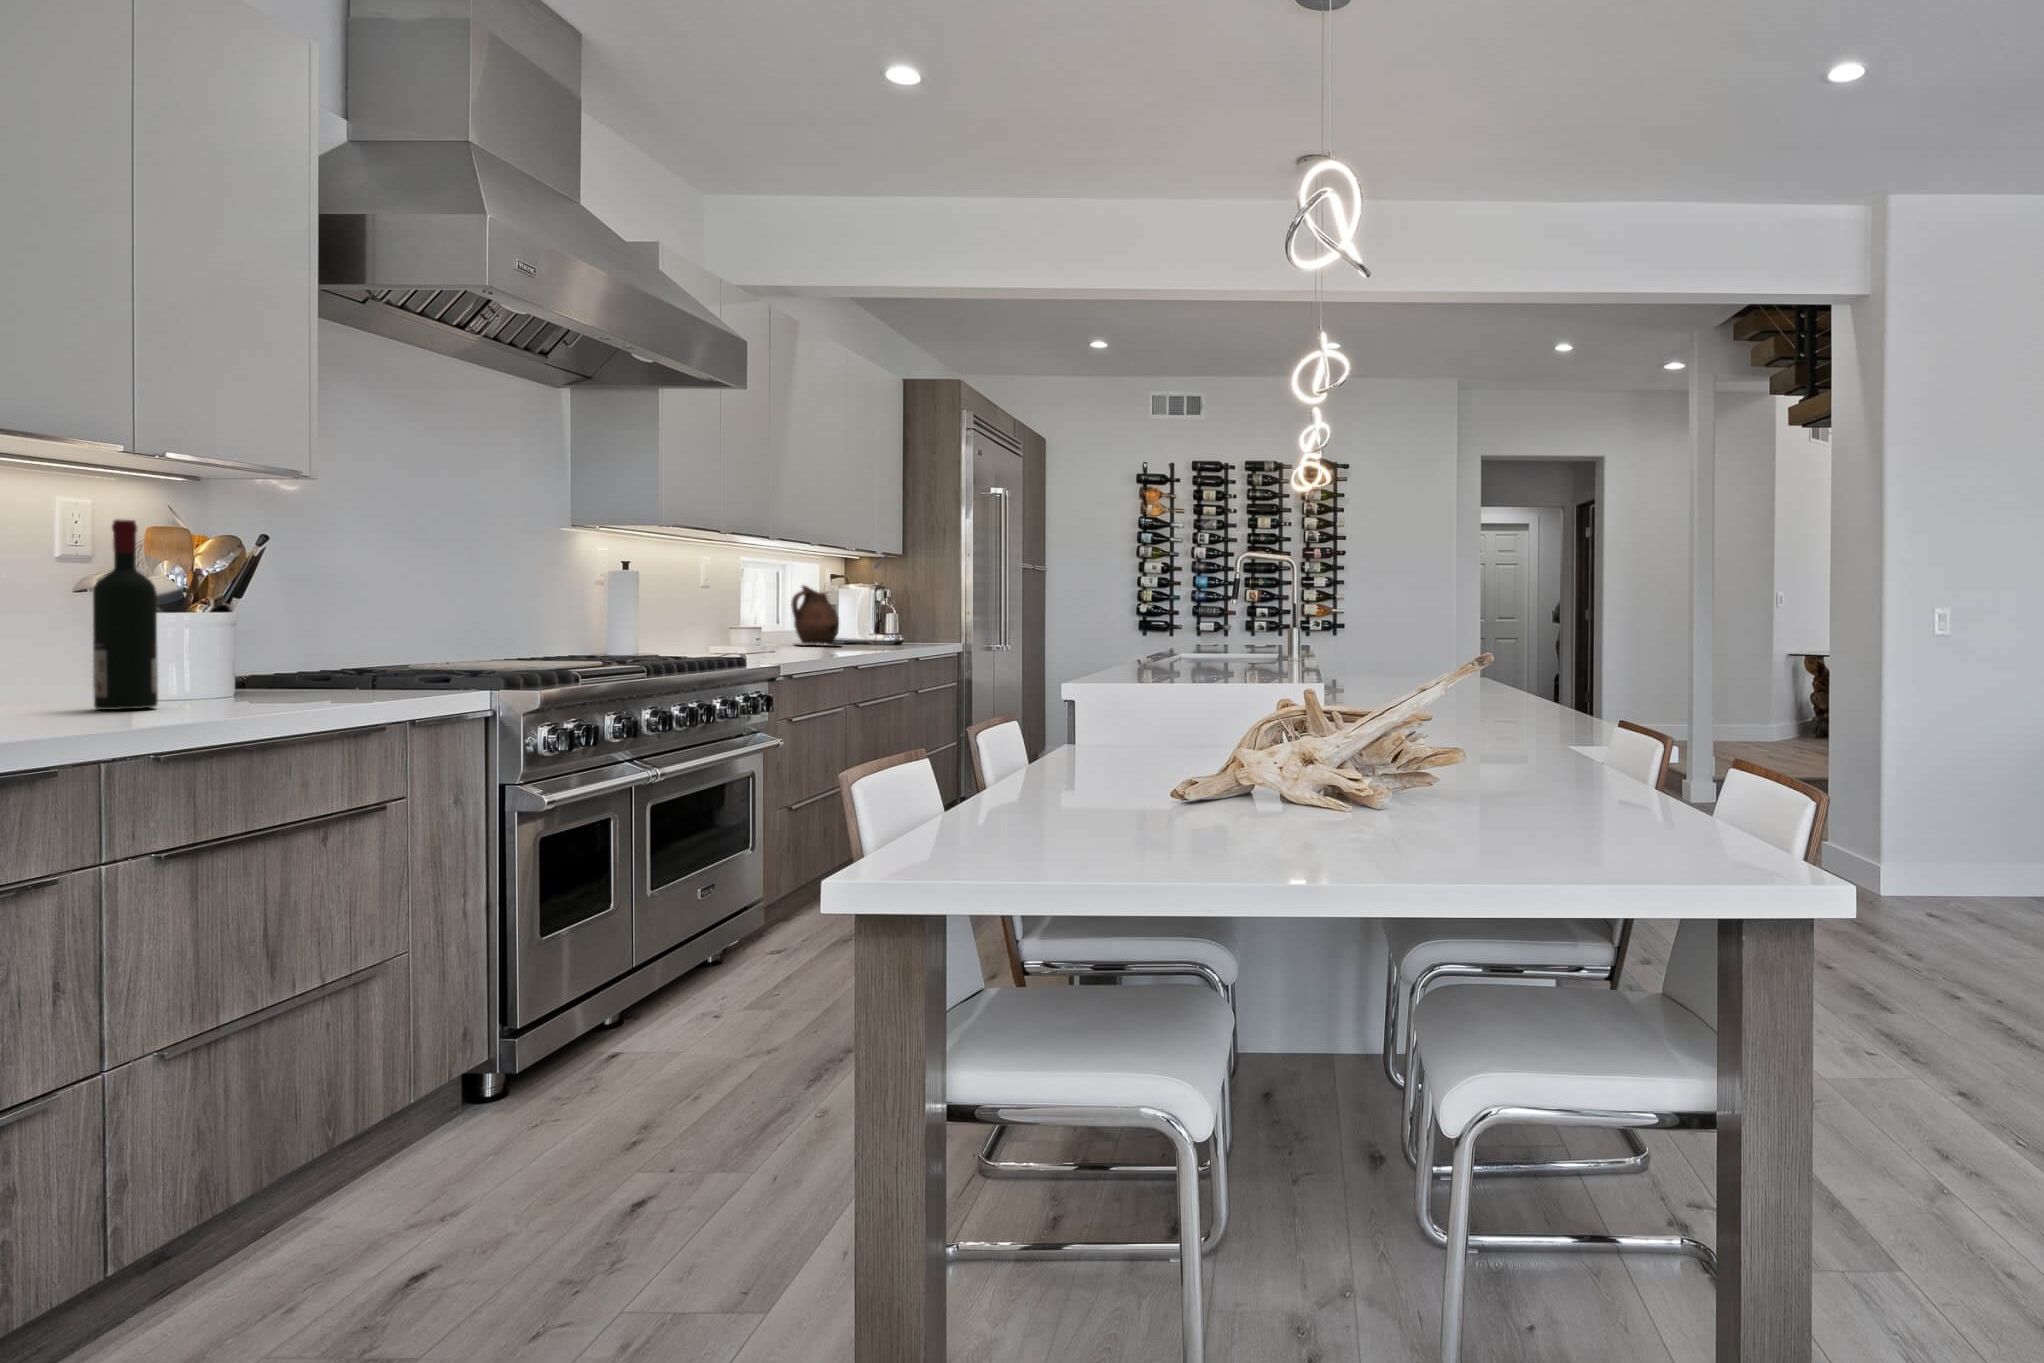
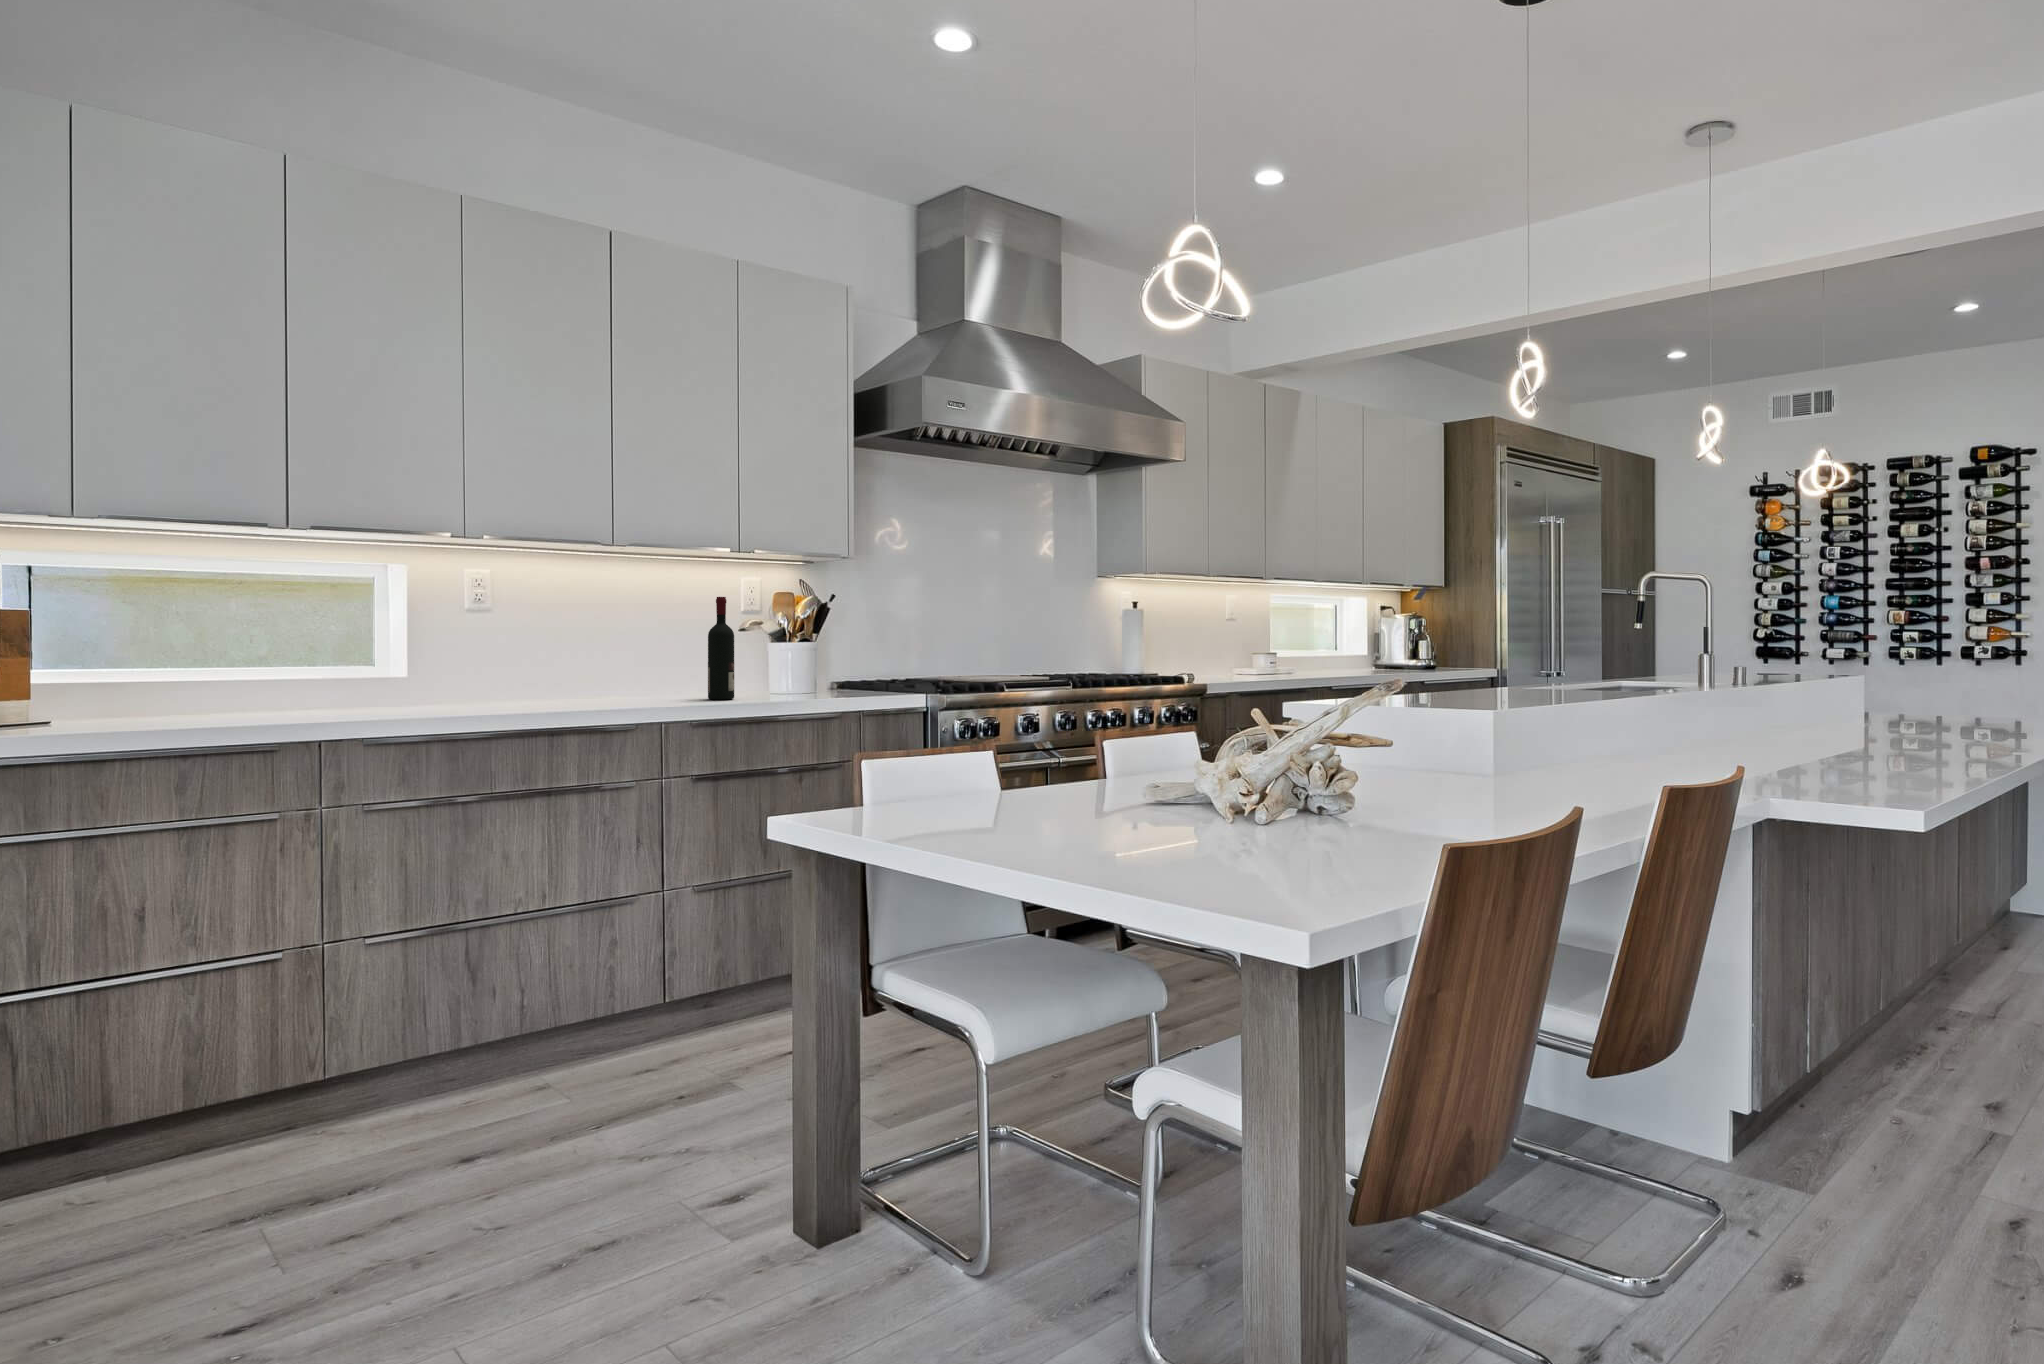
ceramic pitcher: present [791,586,839,645] -> none [1307,618,1354,671]

